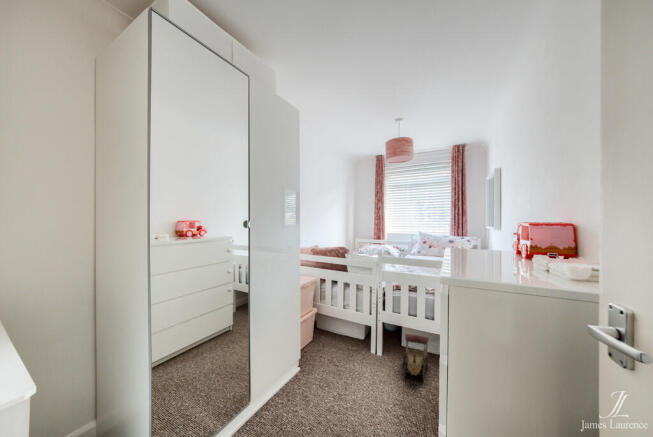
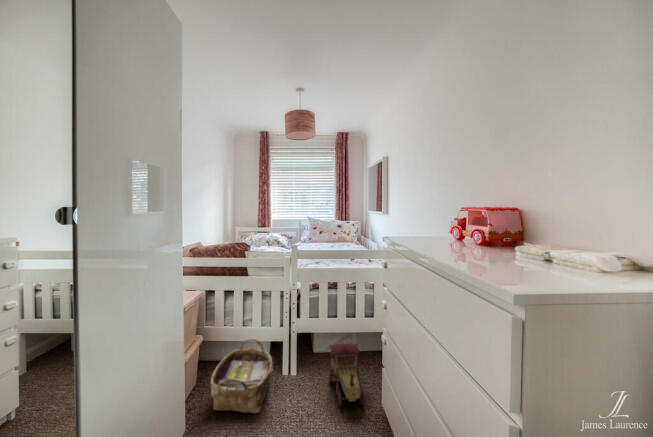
woven basket: none [316,318,360,366] -> present [210,339,273,413]

